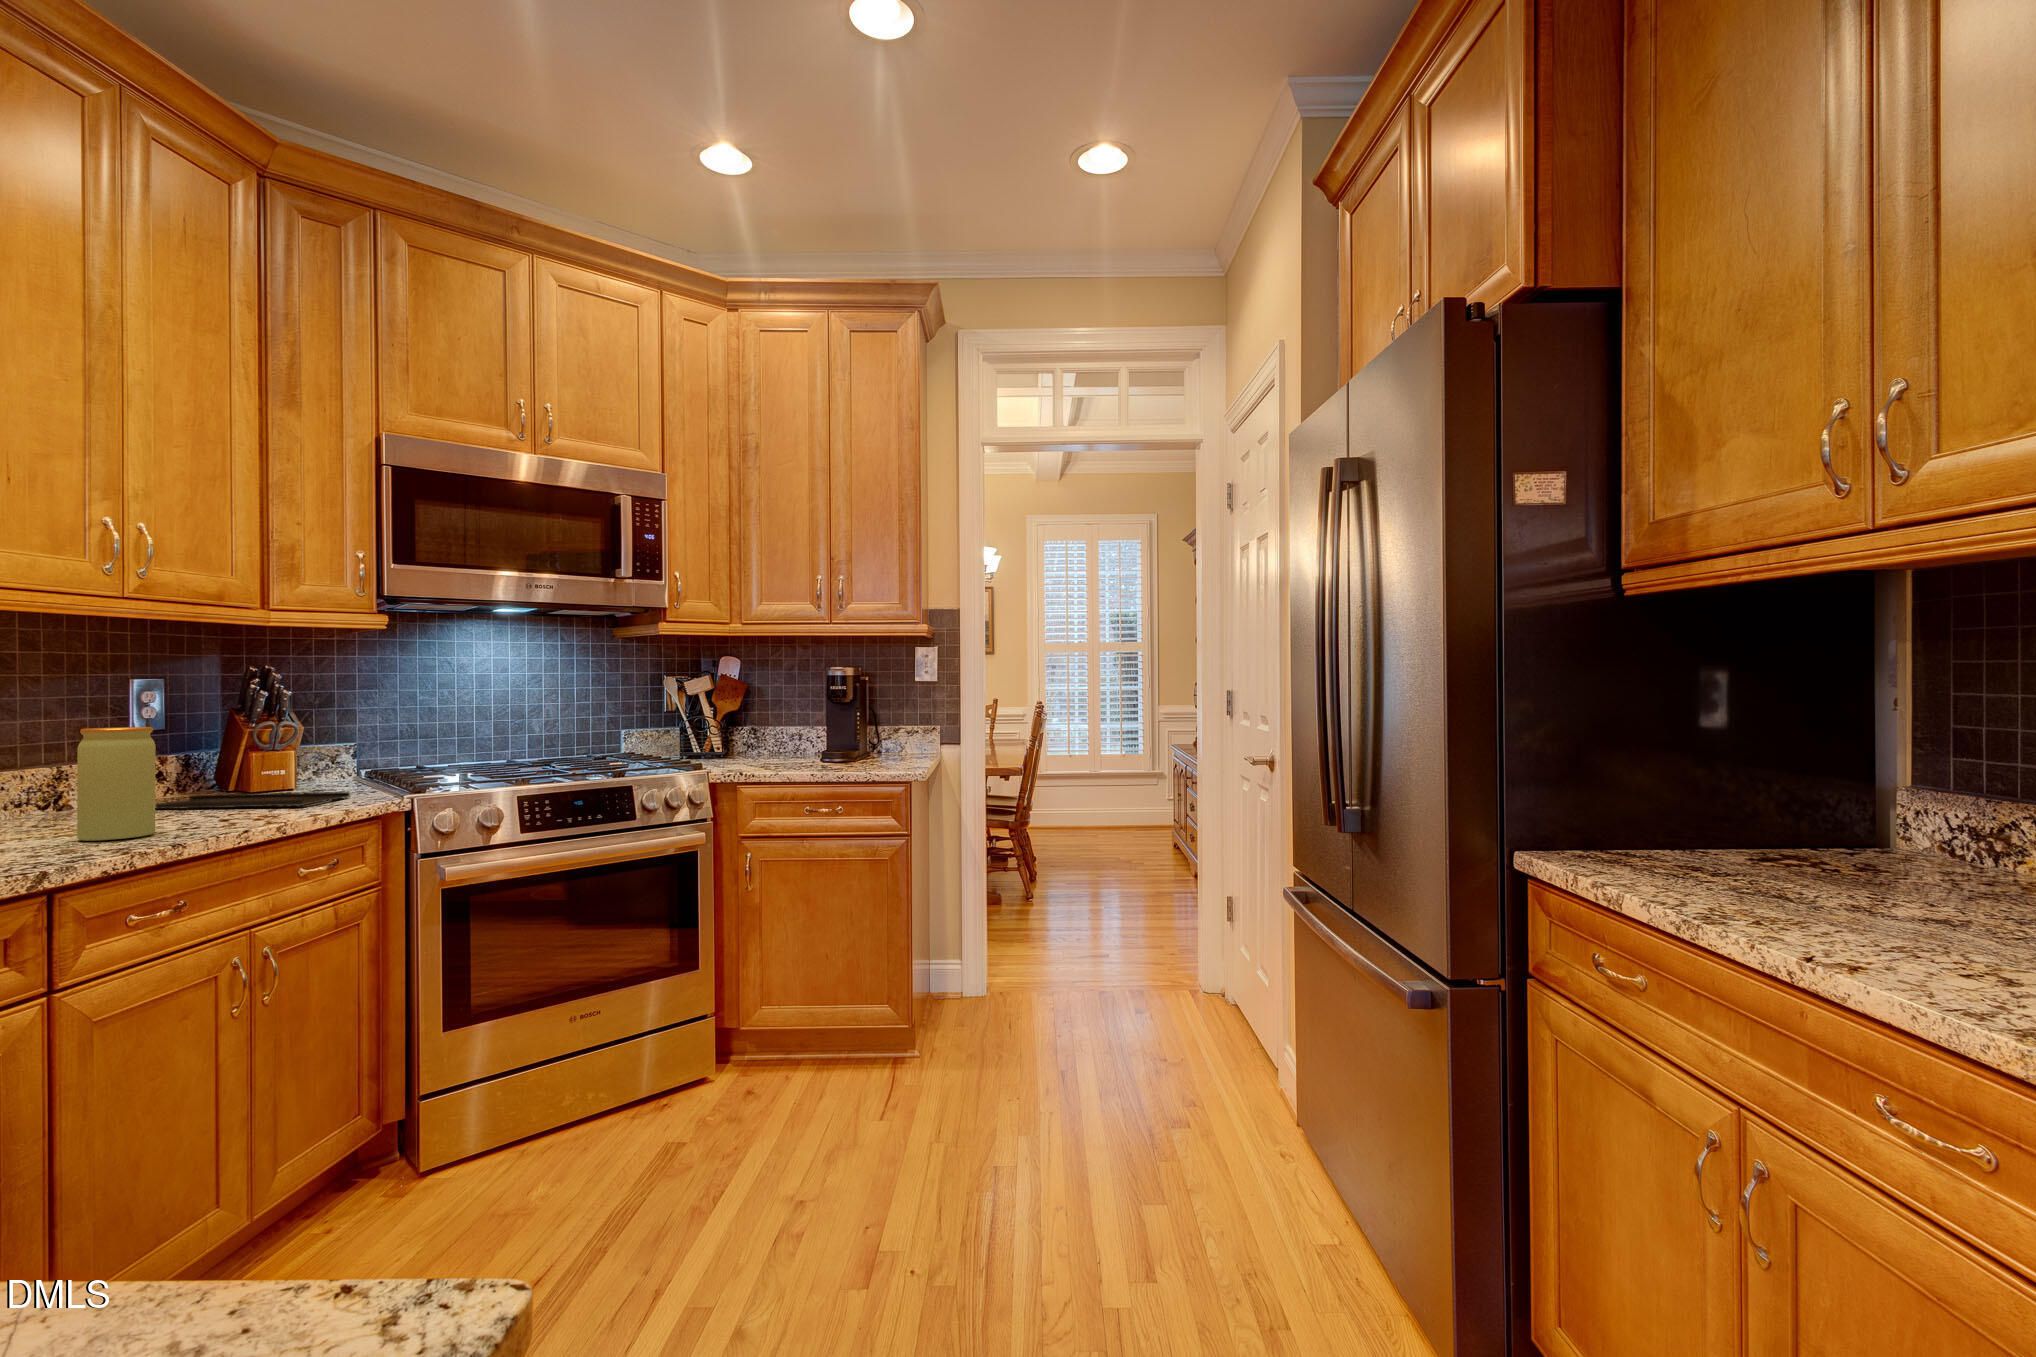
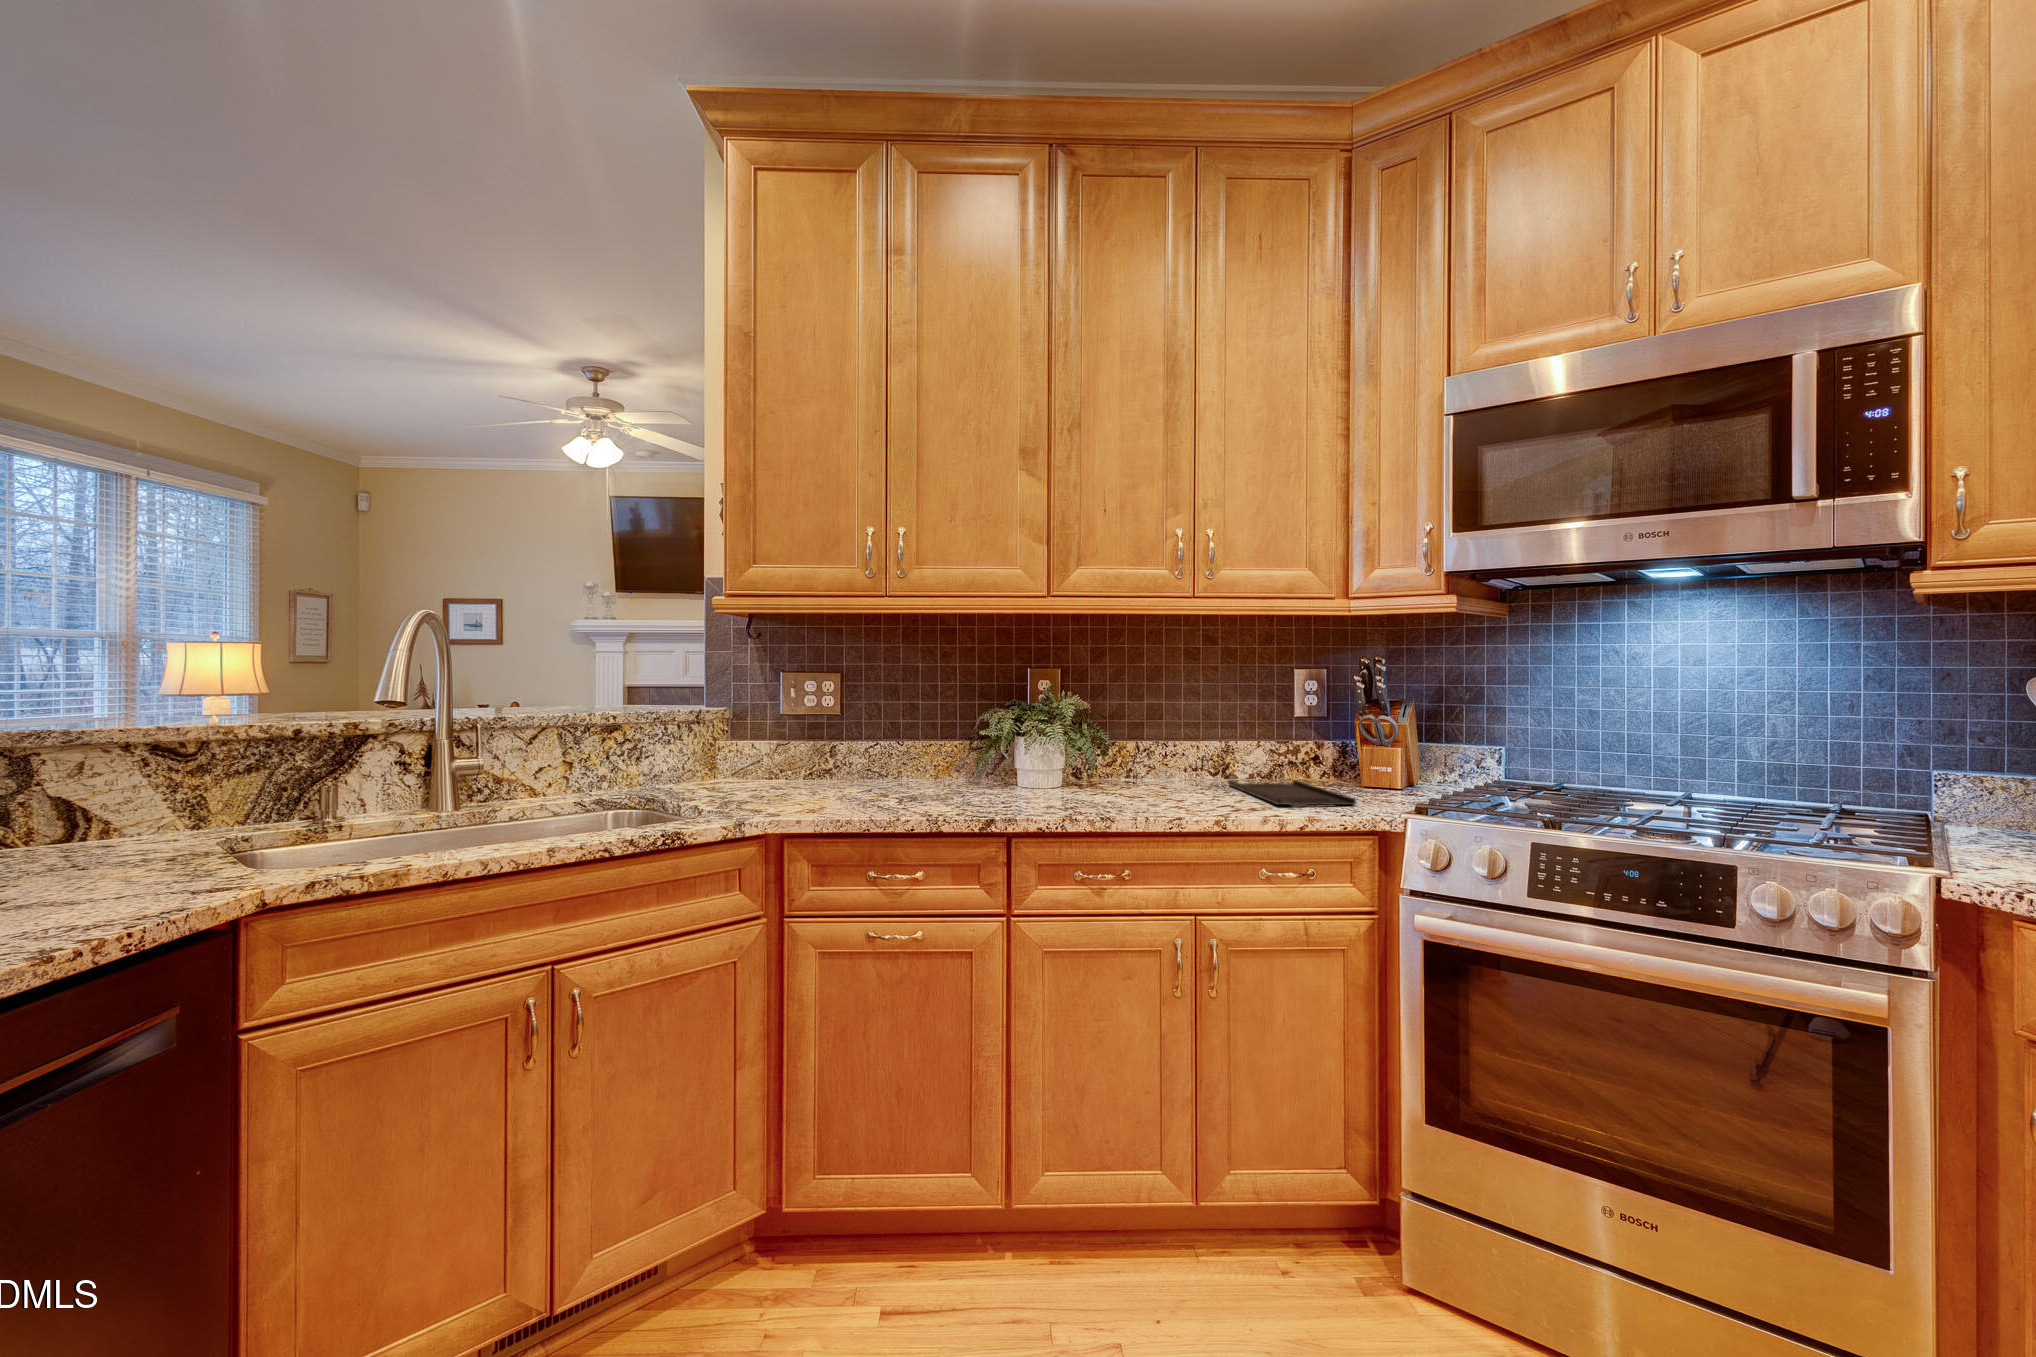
jar: present [77,727,156,841] -> none [1078,714,1125,807]

